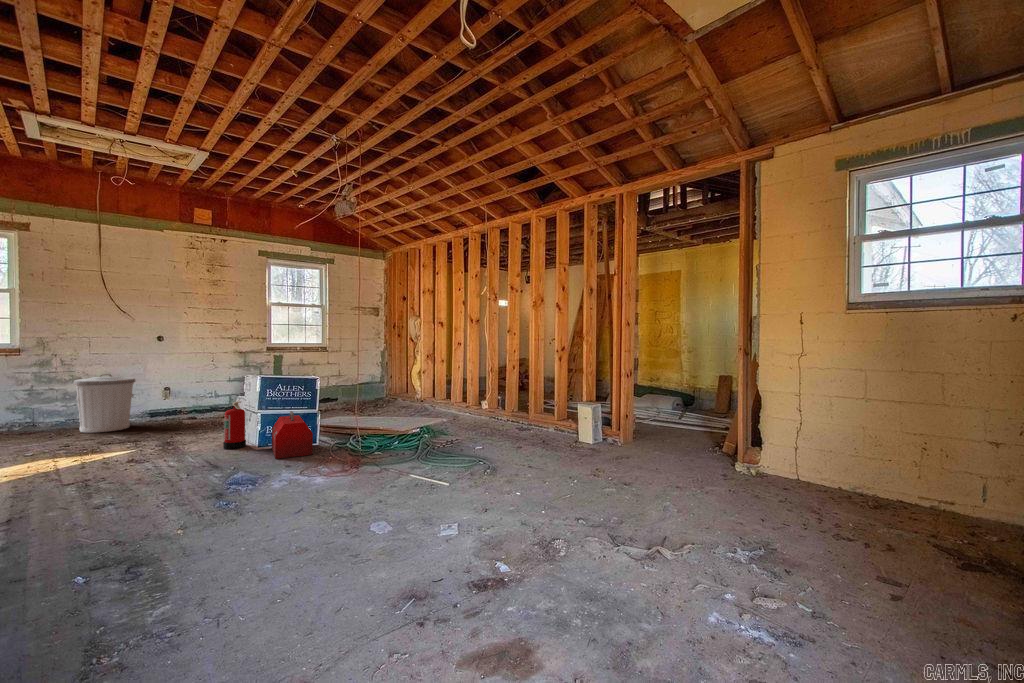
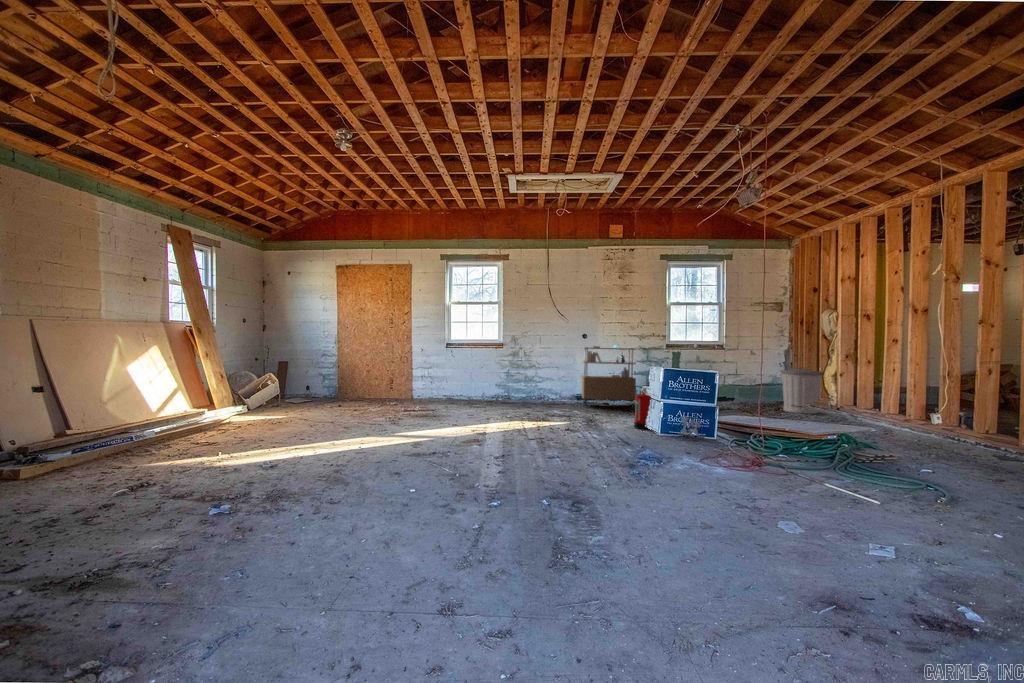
shelving unit: none [153,350,230,427] -> present [581,345,636,407]
trash can: present [74,374,135,433] -> present [781,367,823,414]
toolbox: present [272,411,313,459] -> none [674,400,713,444]

